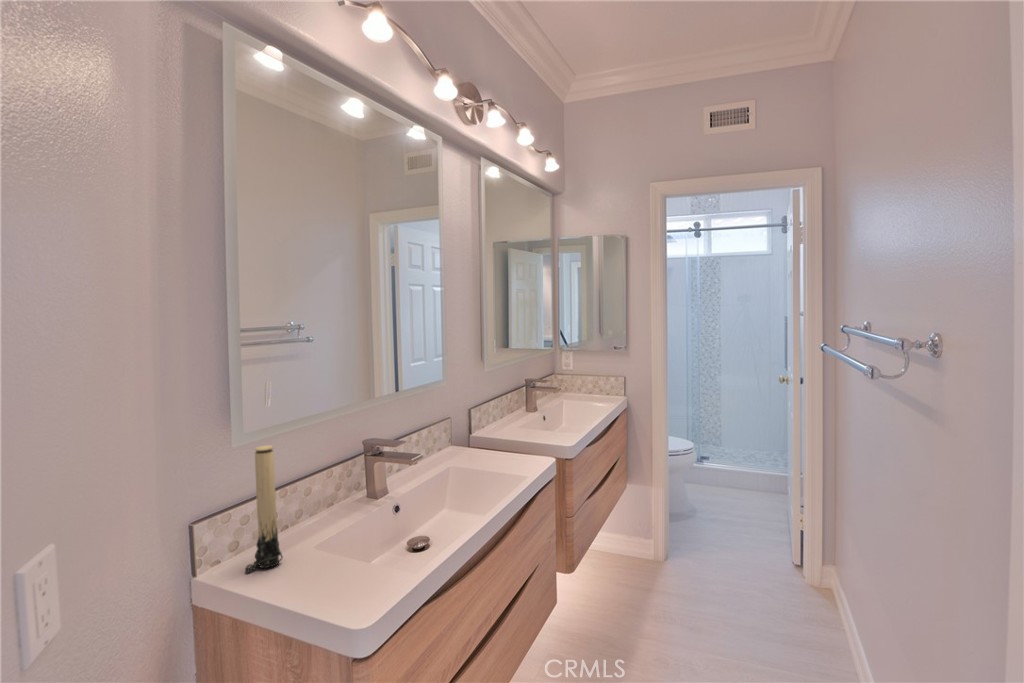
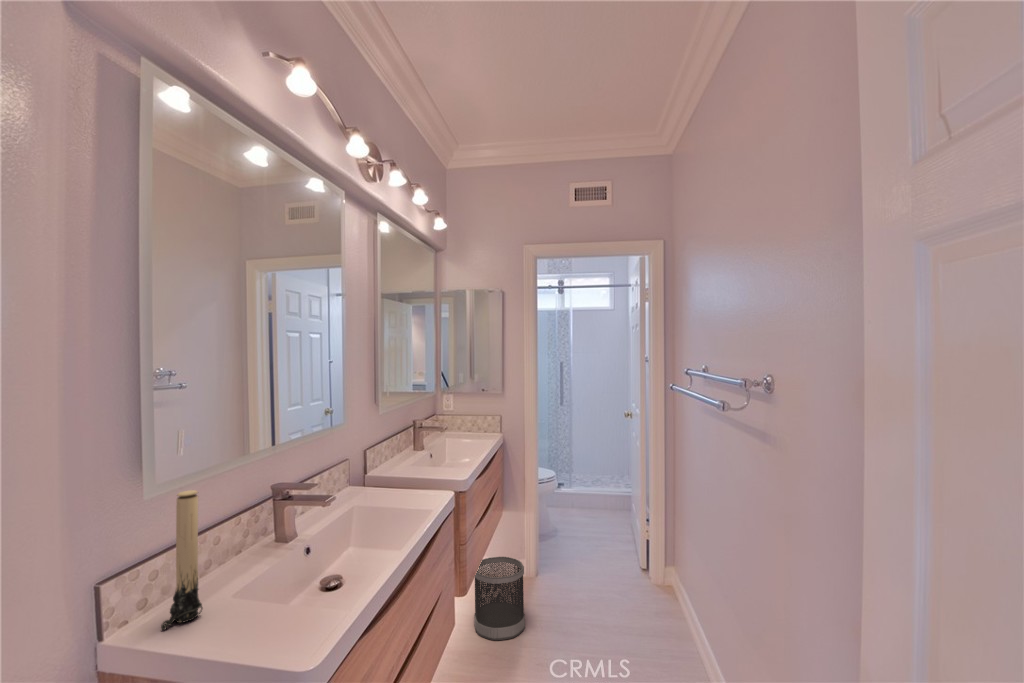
wastebasket: none [589,529,644,616] -> present [474,557,525,640]

